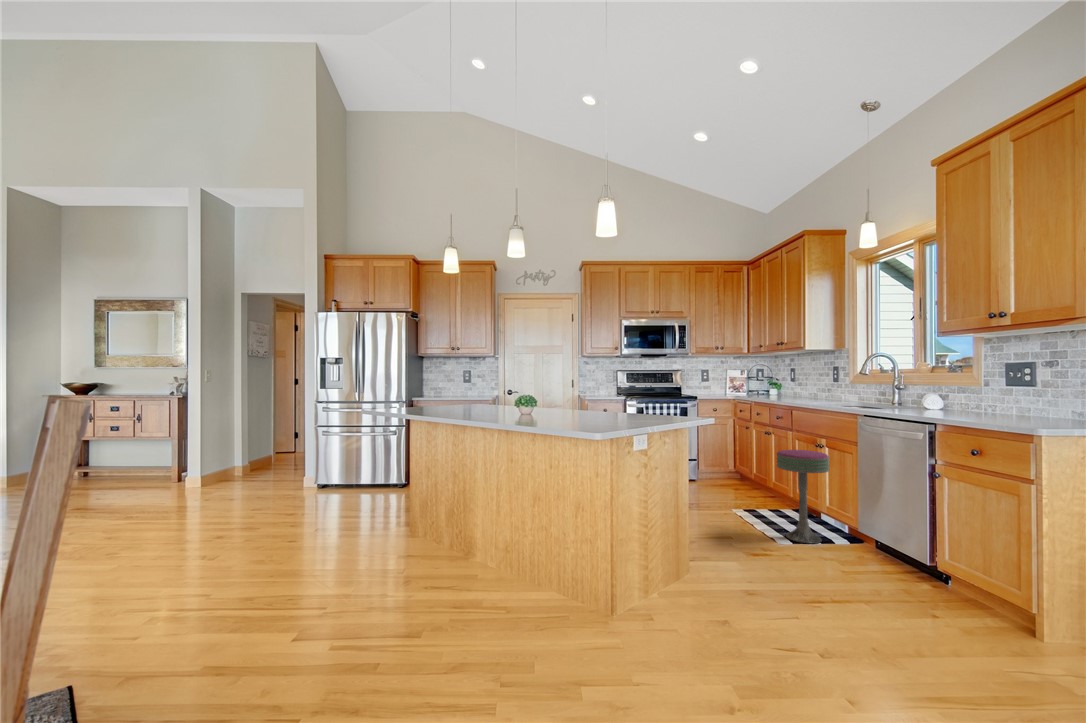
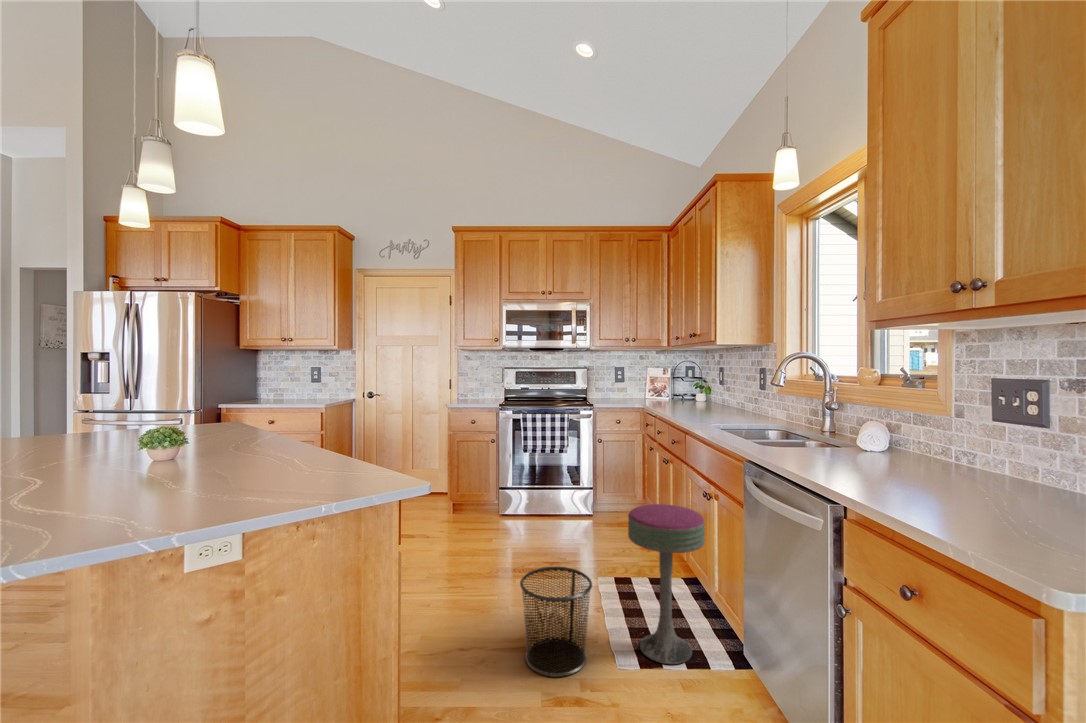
waste bin: none [714,489,763,548] -> present [520,567,592,677]

